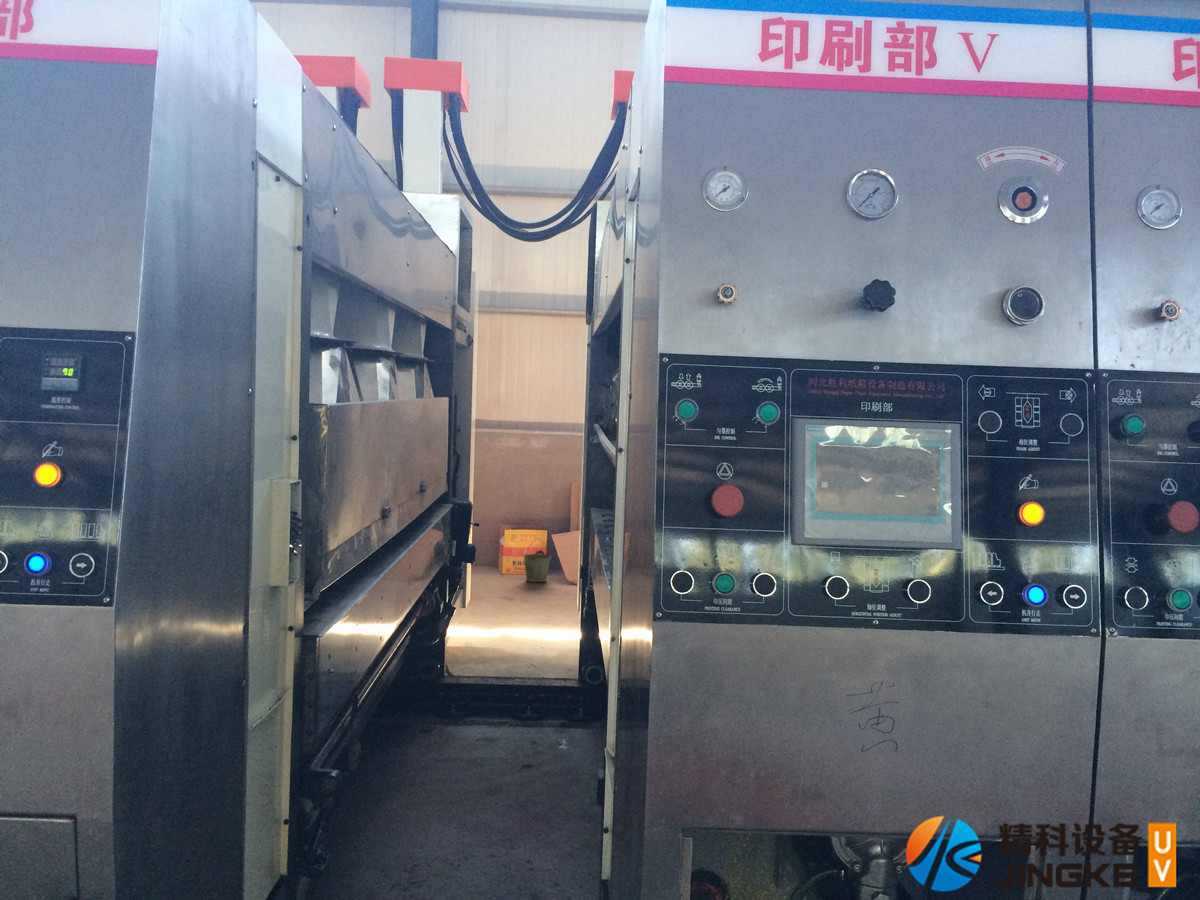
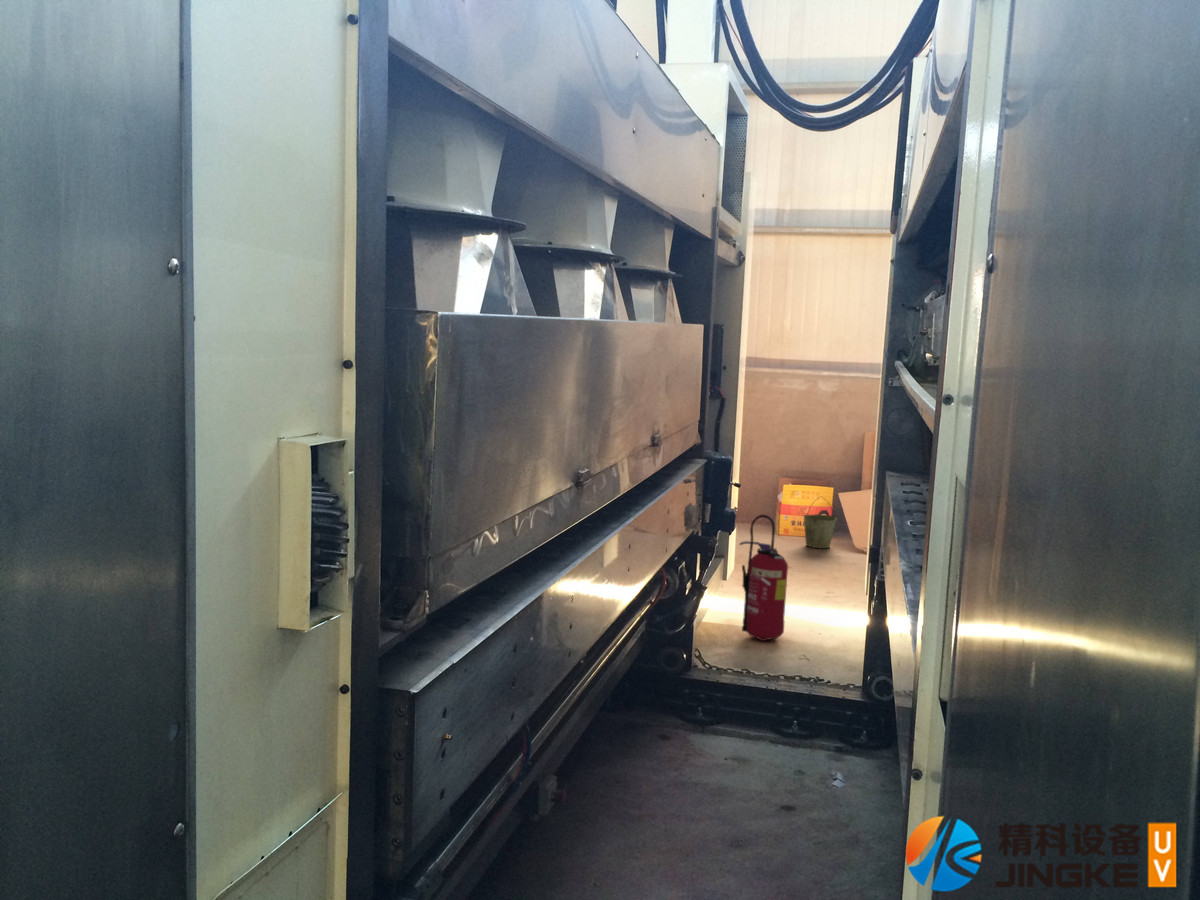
fire extinguisher: none [476,551,516,657] -> present [740,515,788,641]

